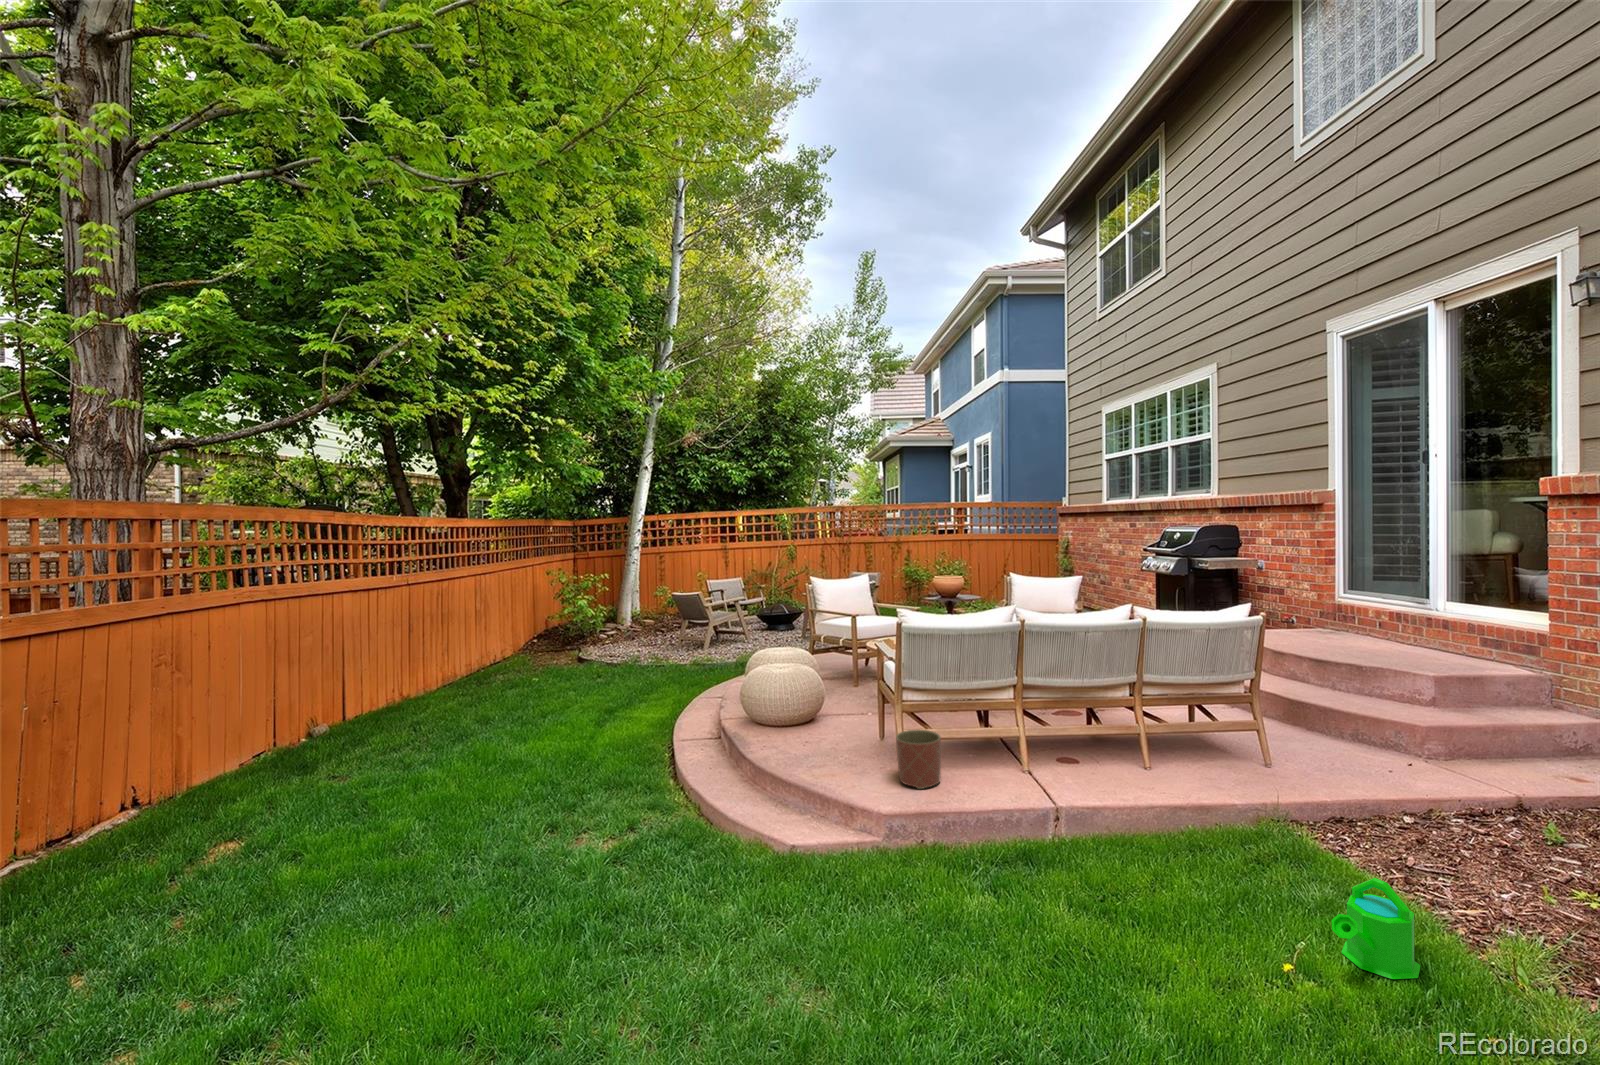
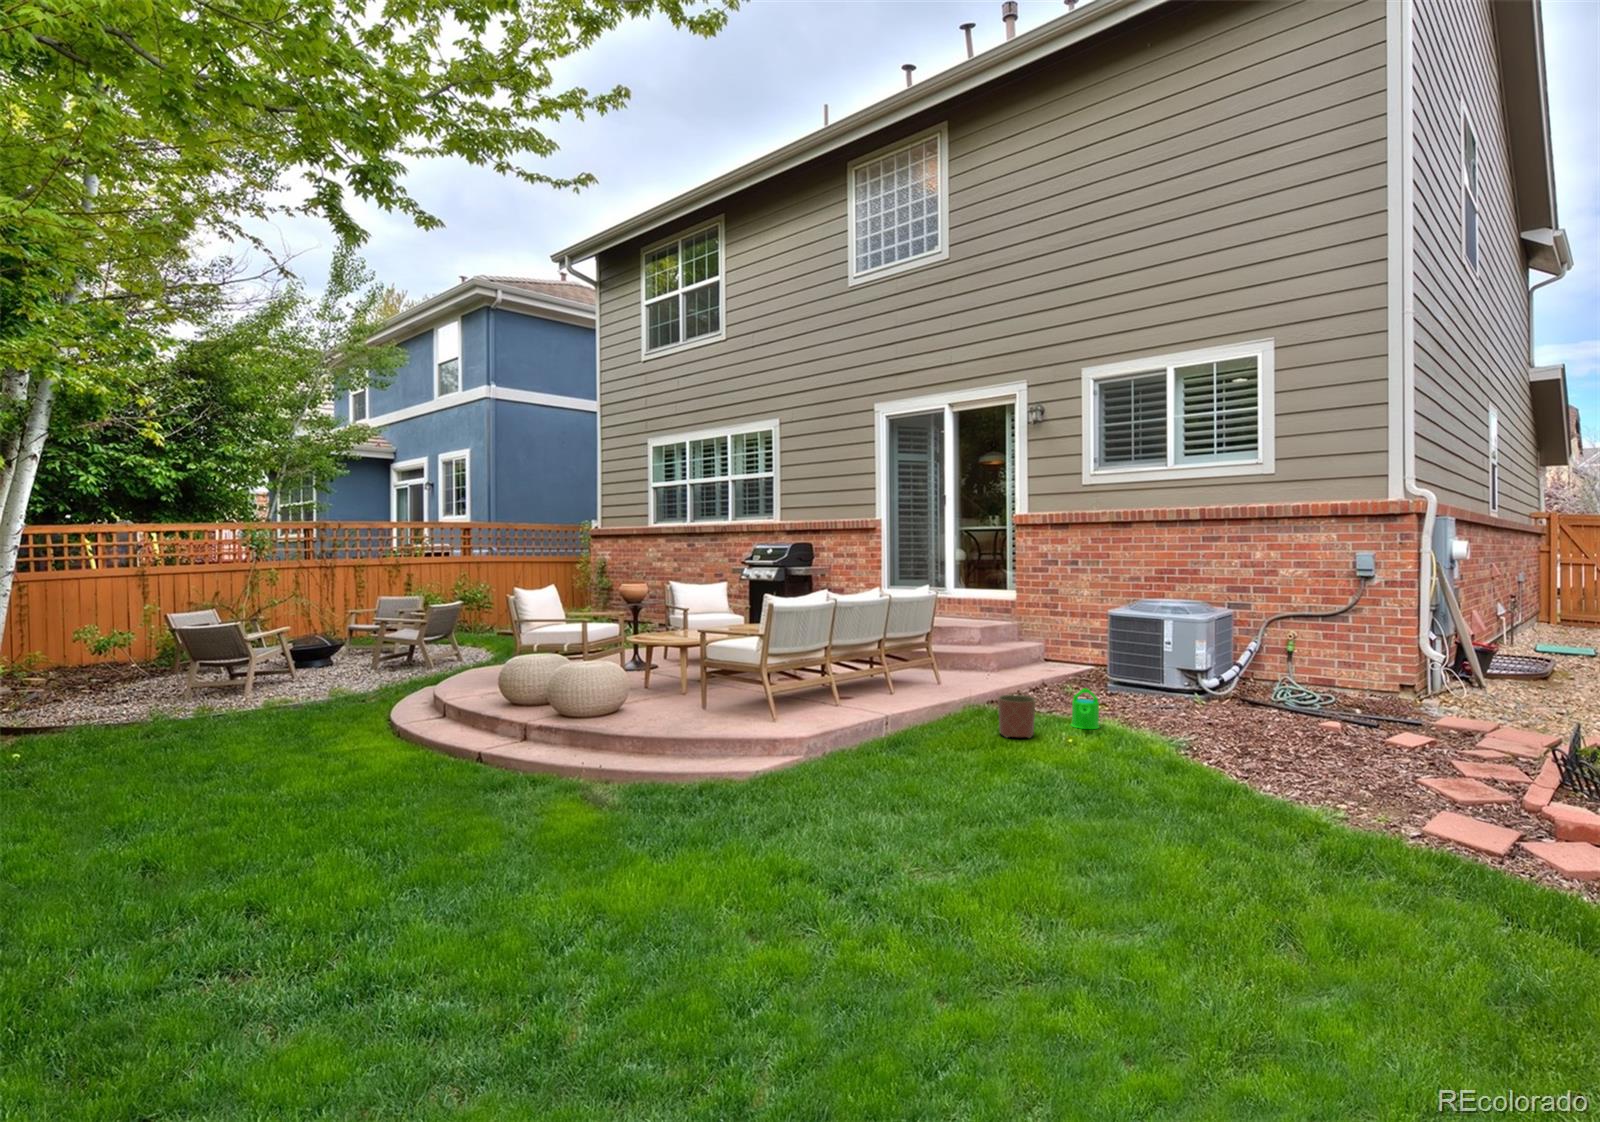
planter: present [896,730,941,789] -> present [998,695,1036,738]

